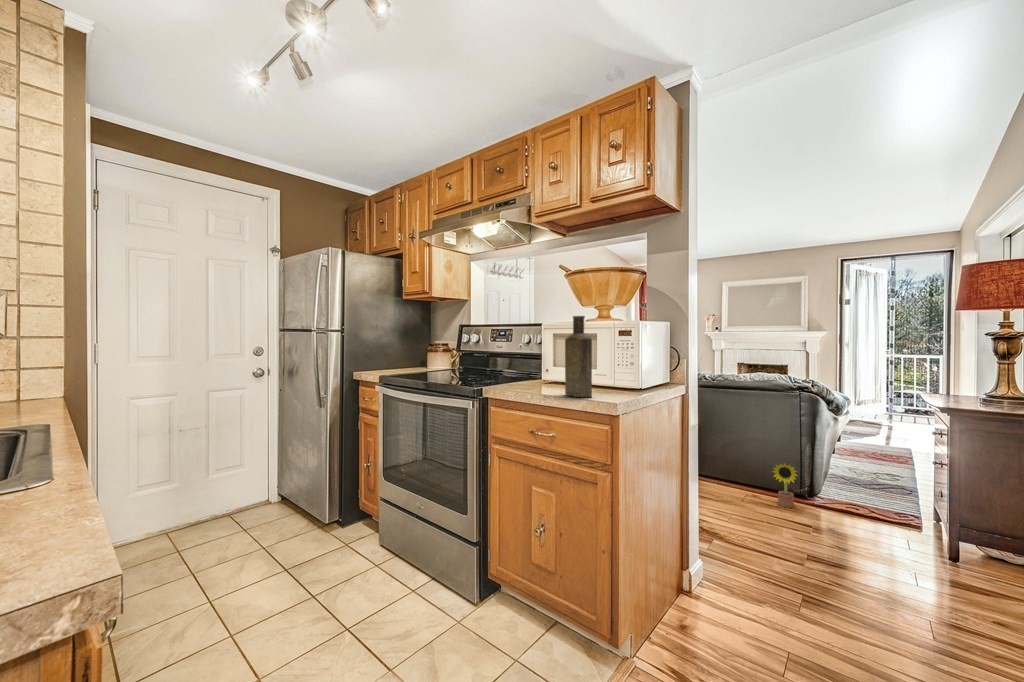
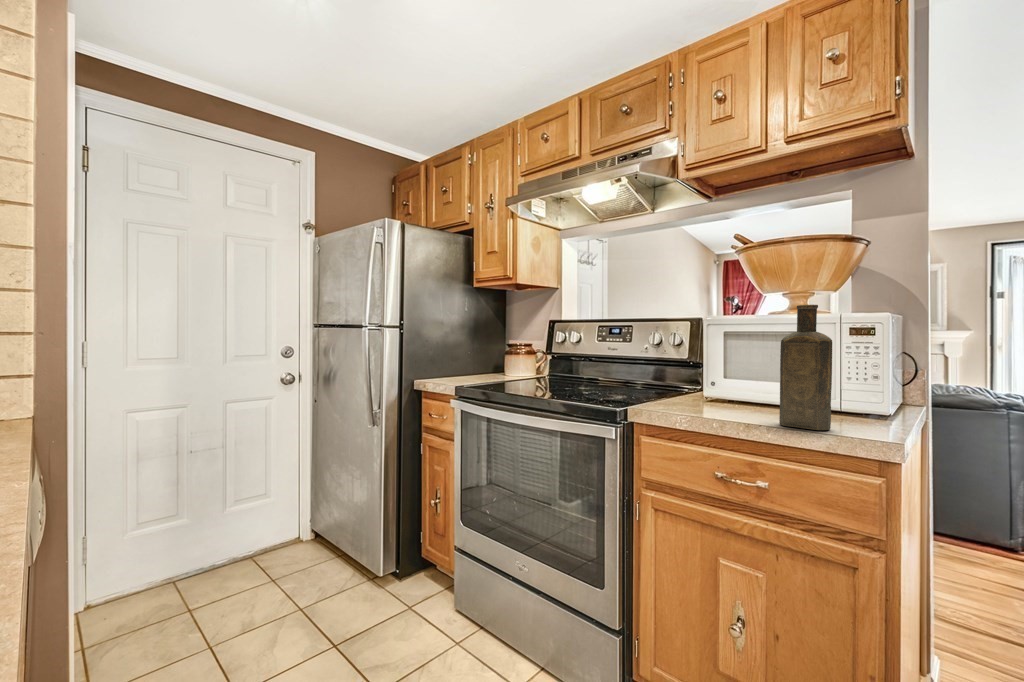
decorative plant: present [772,463,798,508] -> none [956,508,998,567]

